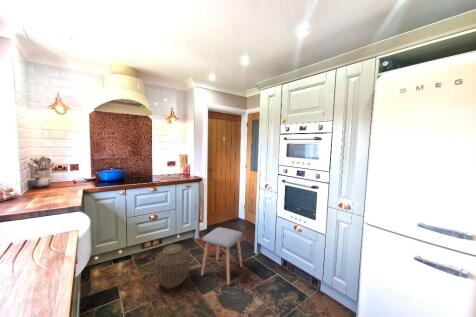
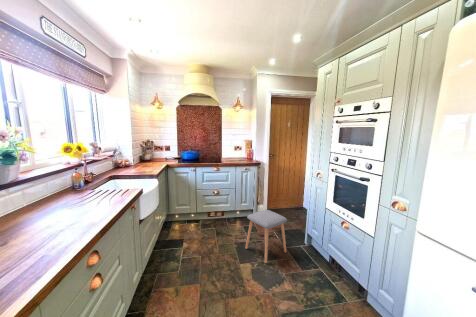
woven basket: present [154,244,190,288] -> none [207,216,236,251]

